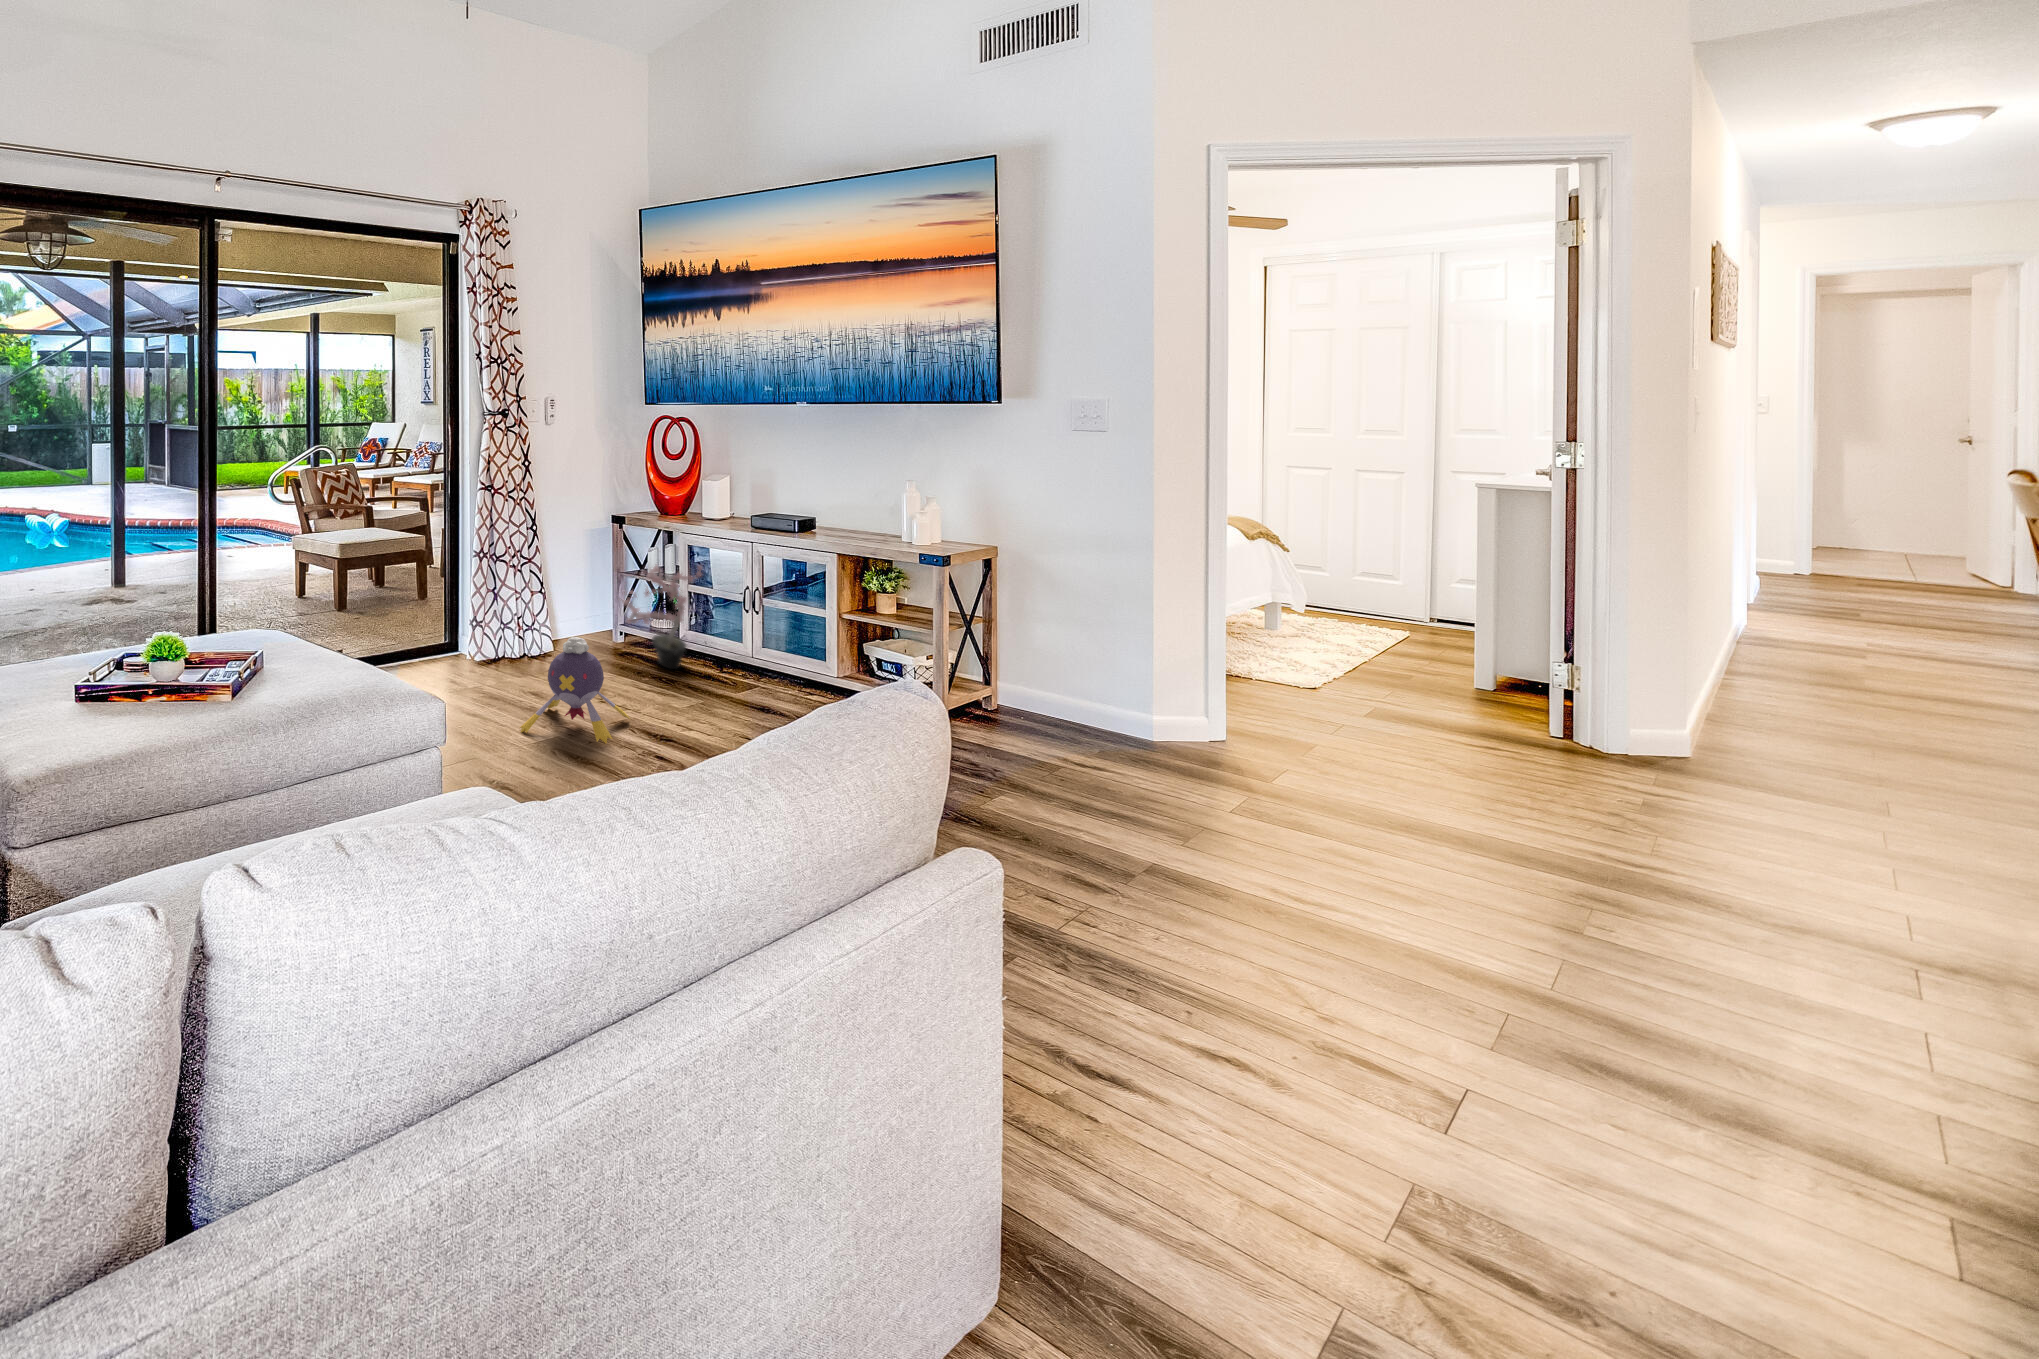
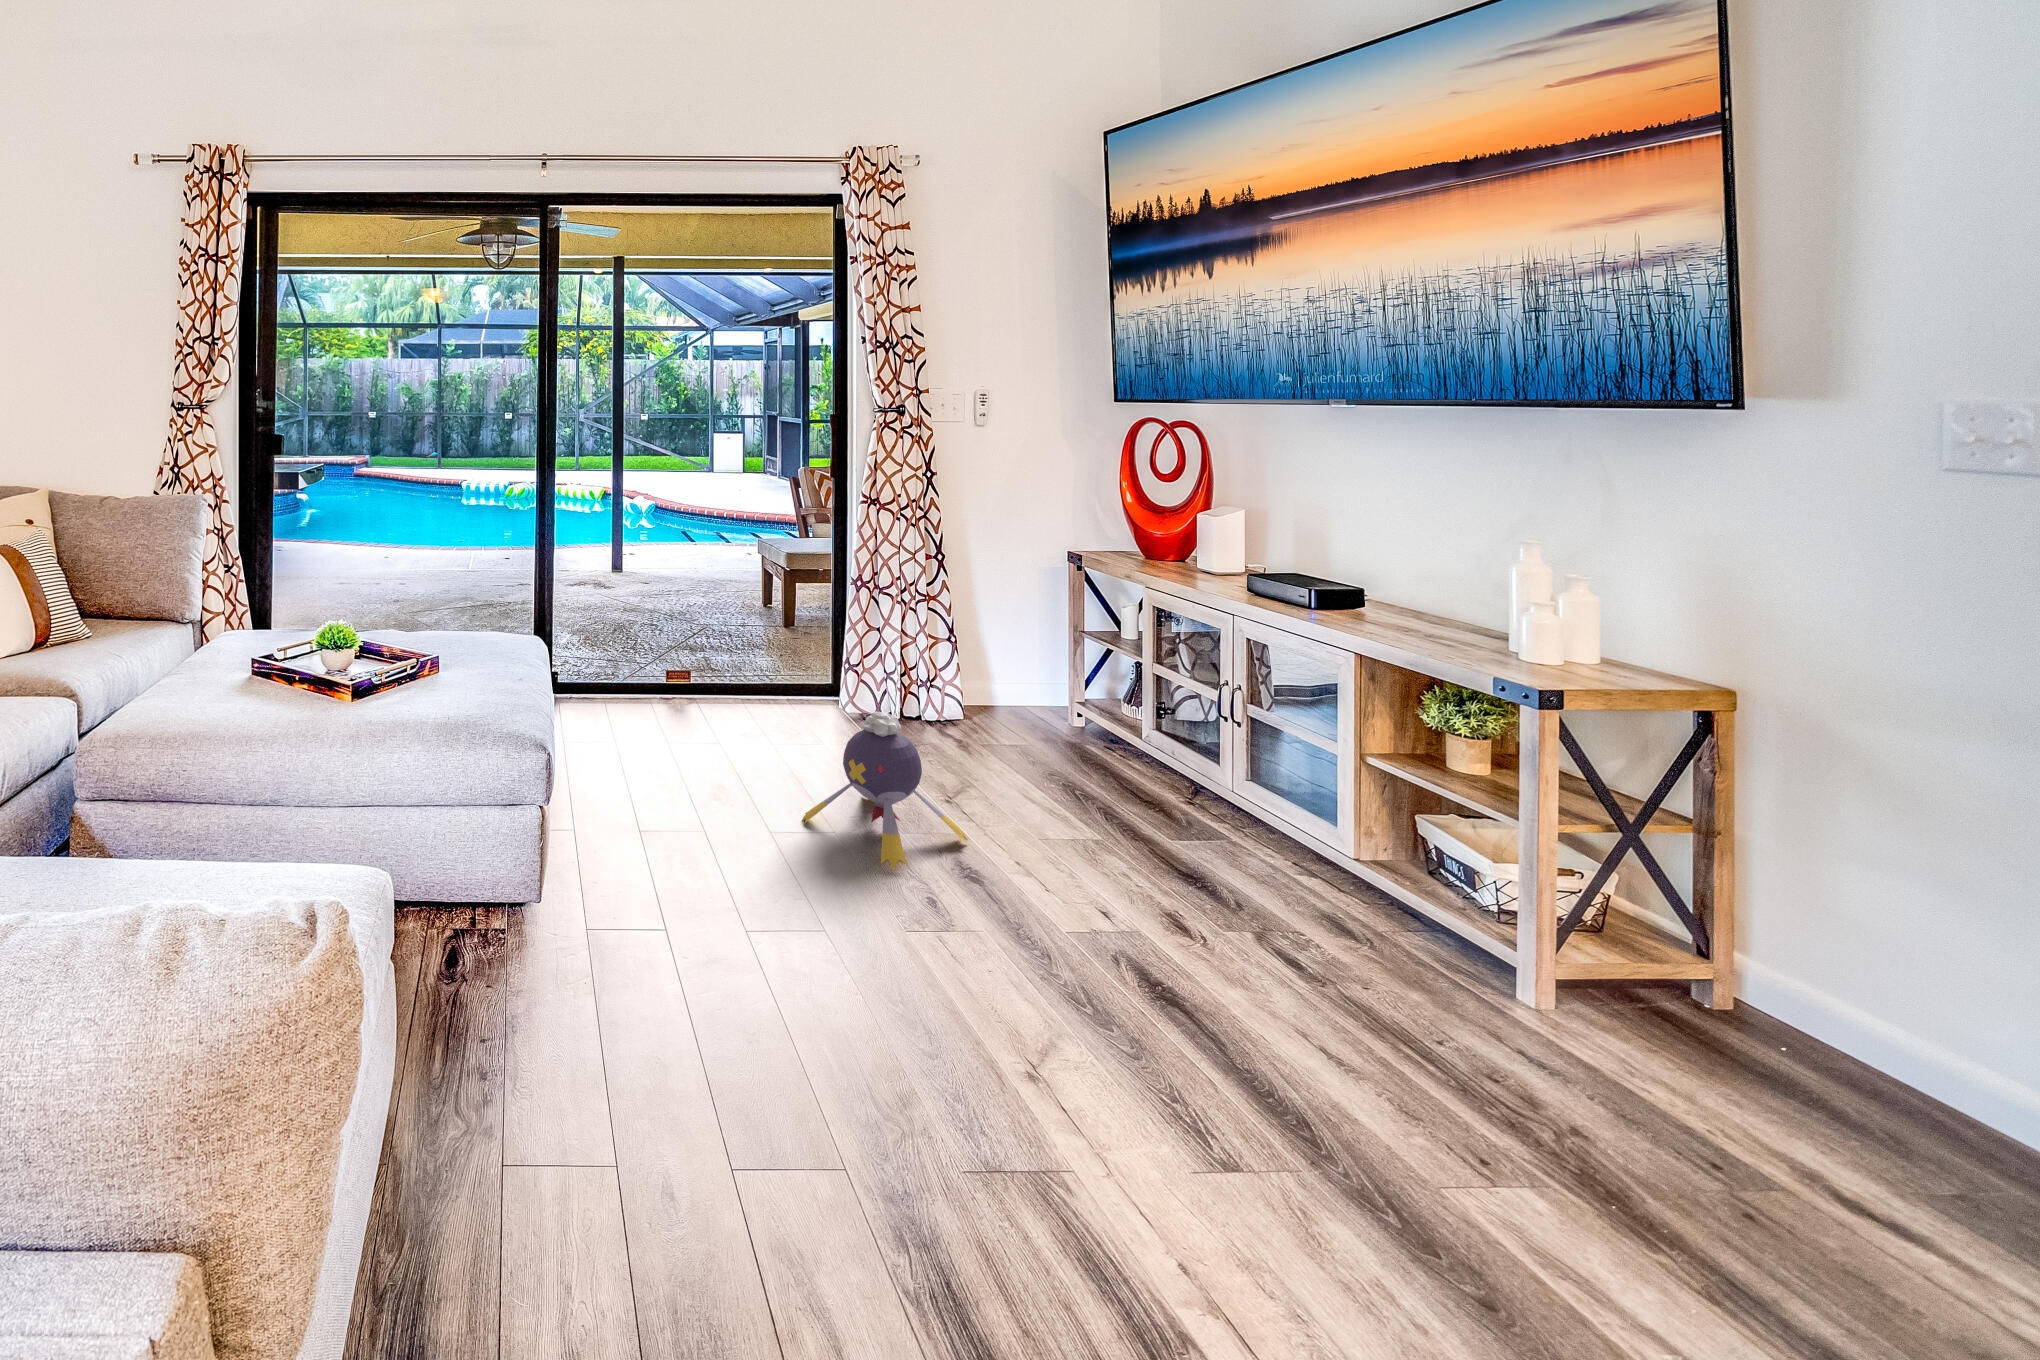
potted plant: present [618,564,702,669] -> none [1049,618,1179,780]

